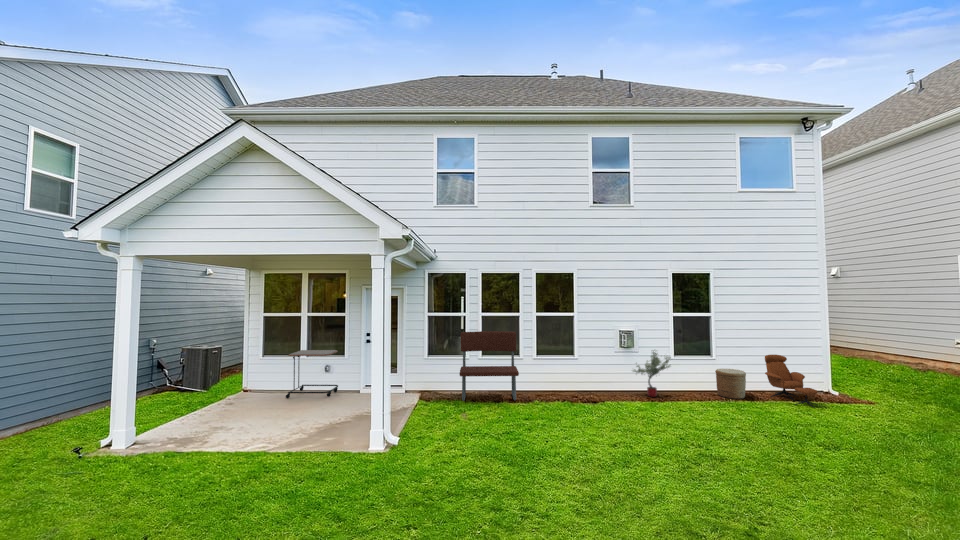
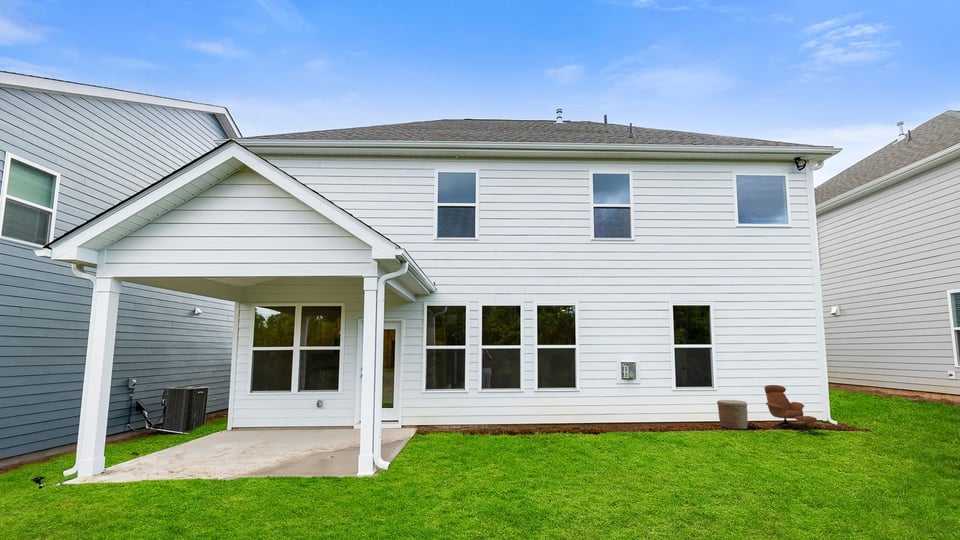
bench: present [460,331,519,401] -> none [461,364,522,436]
side table: present [286,350,338,398] -> none [279,386,333,436]
potted tree: present [633,350,671,397] -> none [634,381,674,430]

